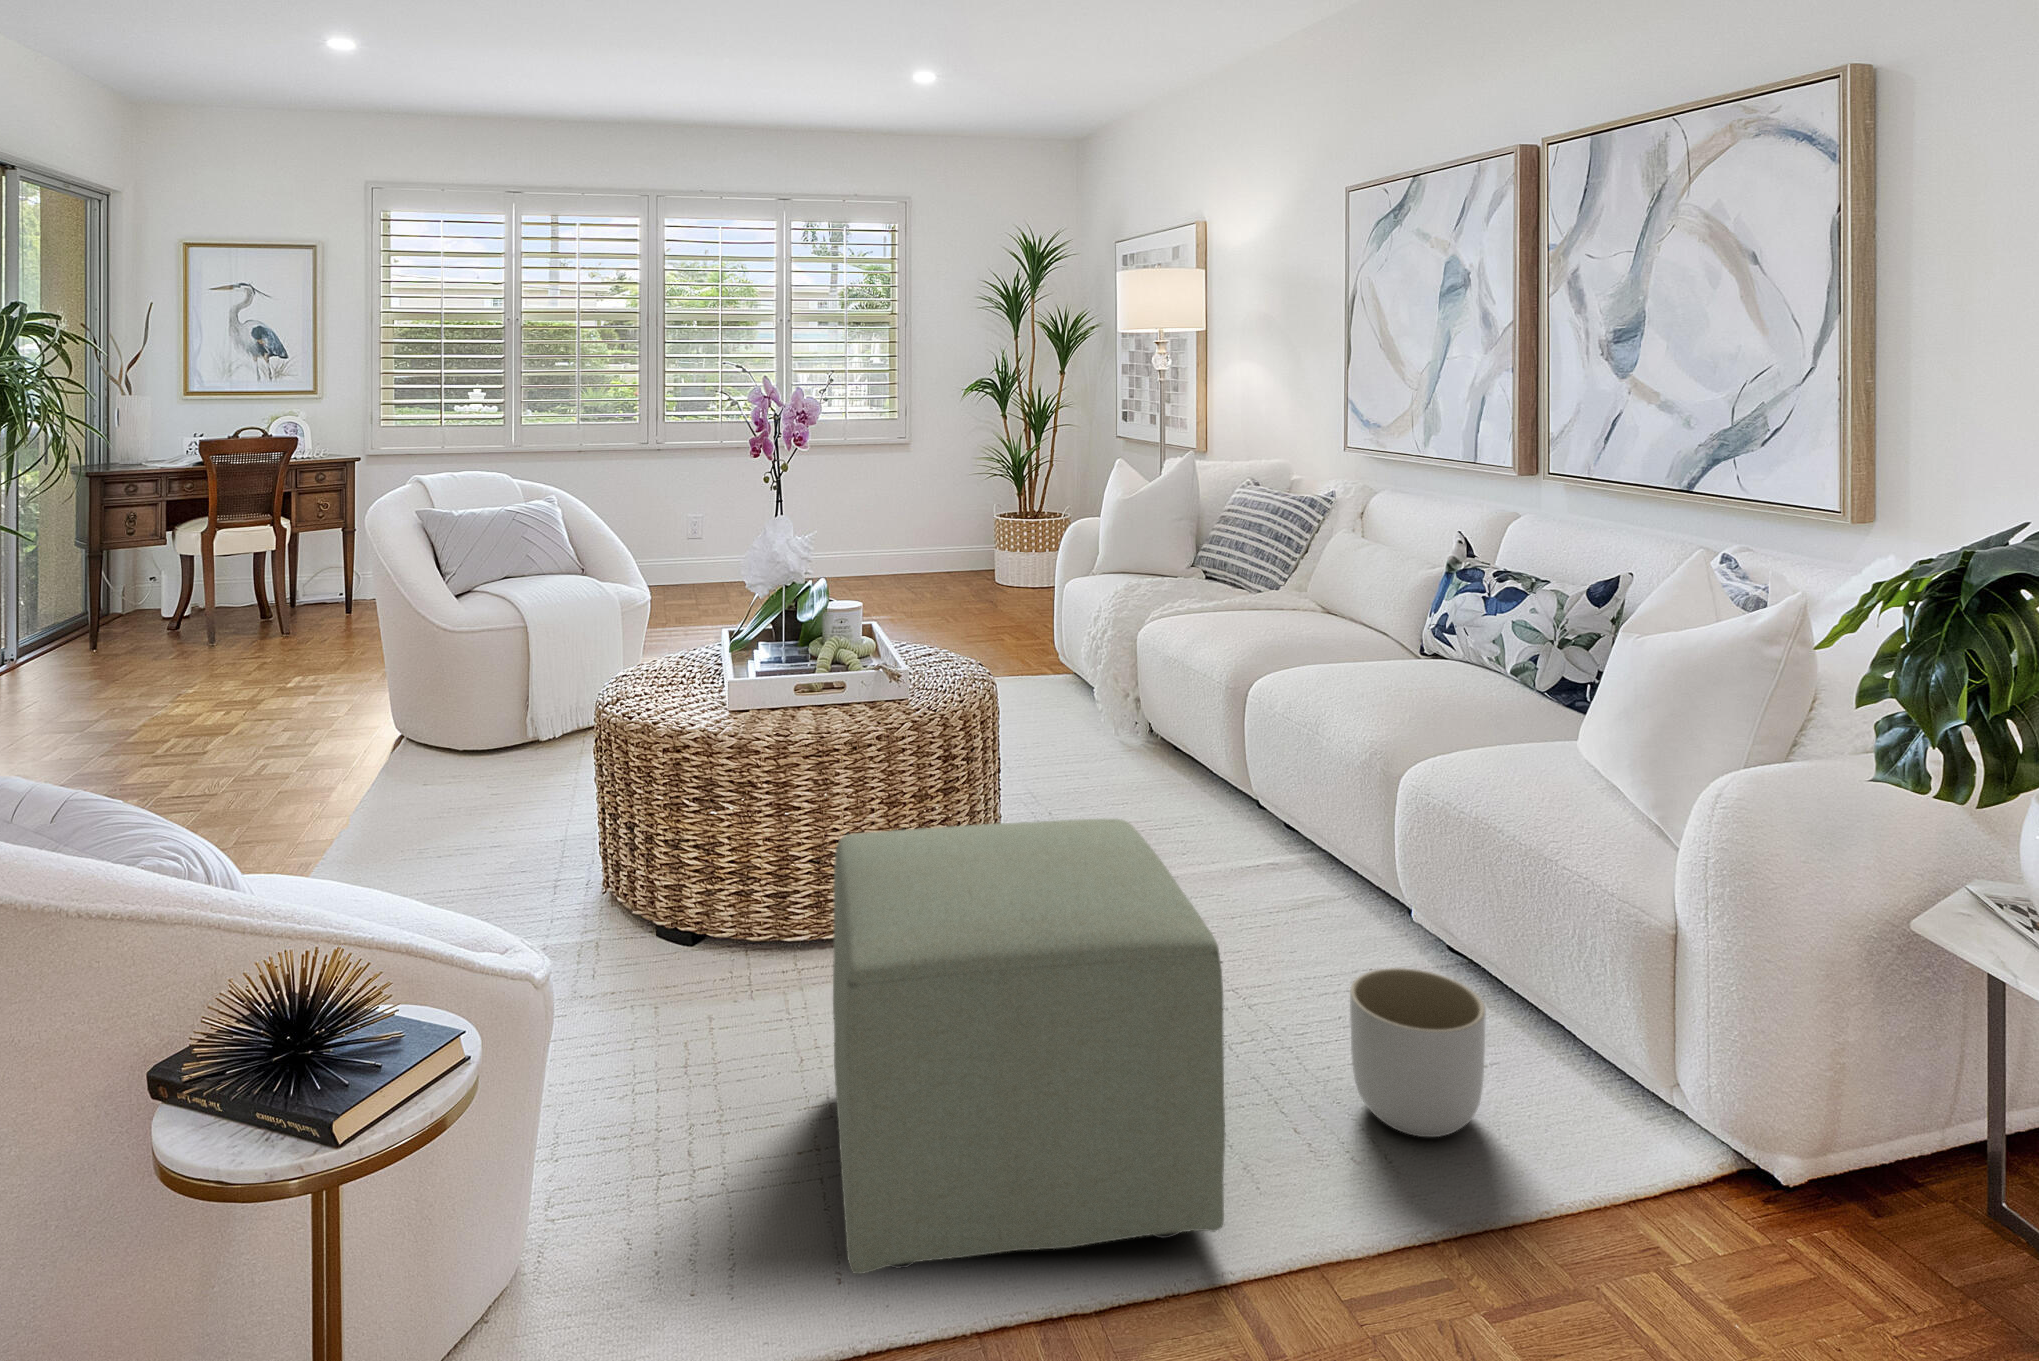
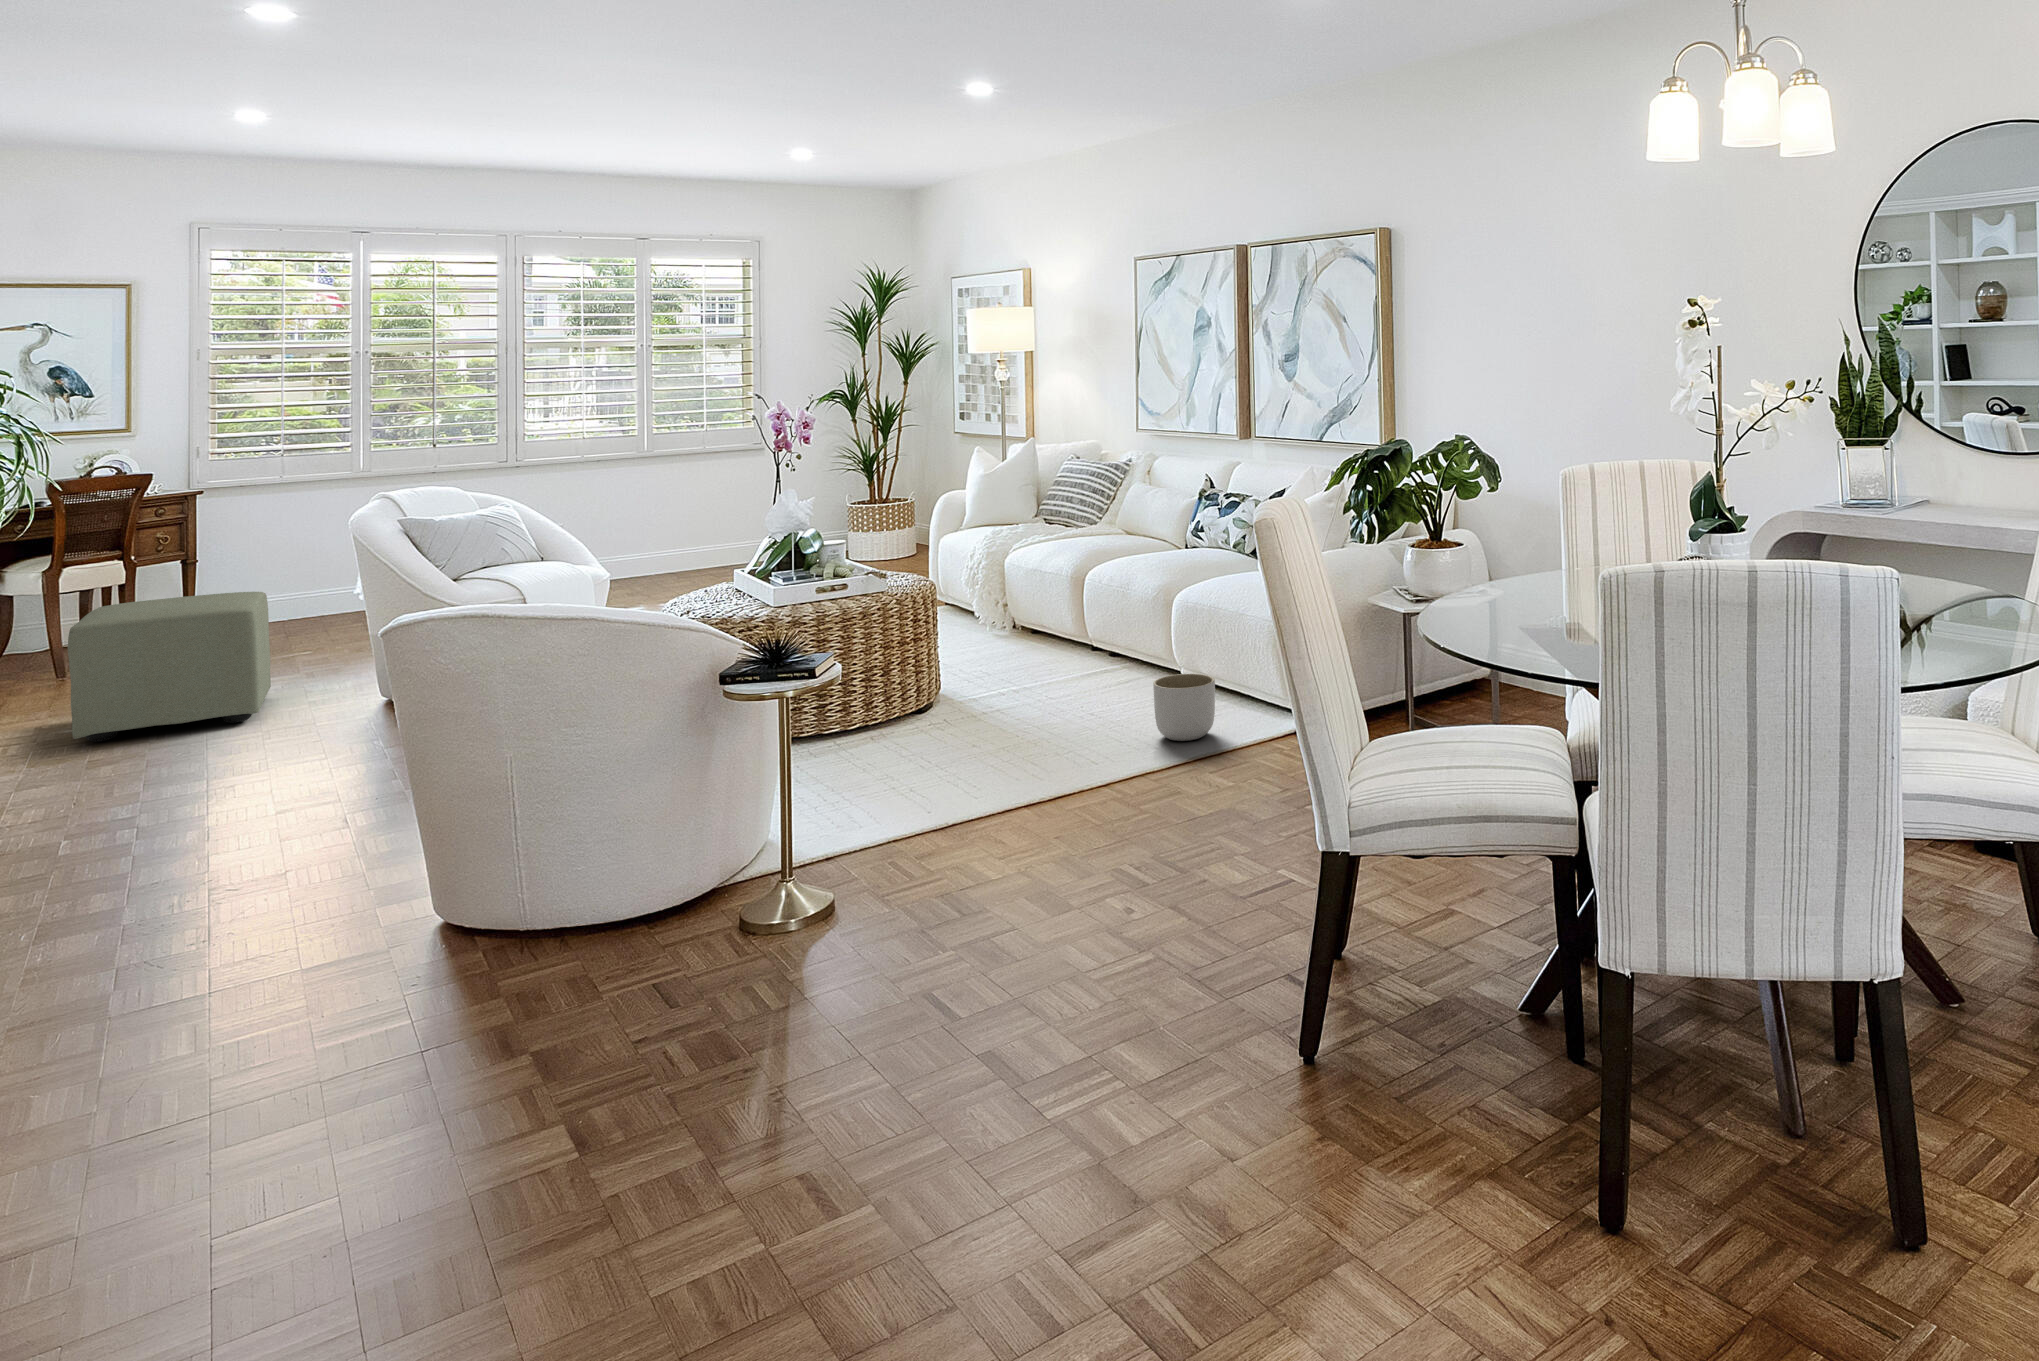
ottoman: present [833,819,1225,1274] -> present [68,592,271,741]

